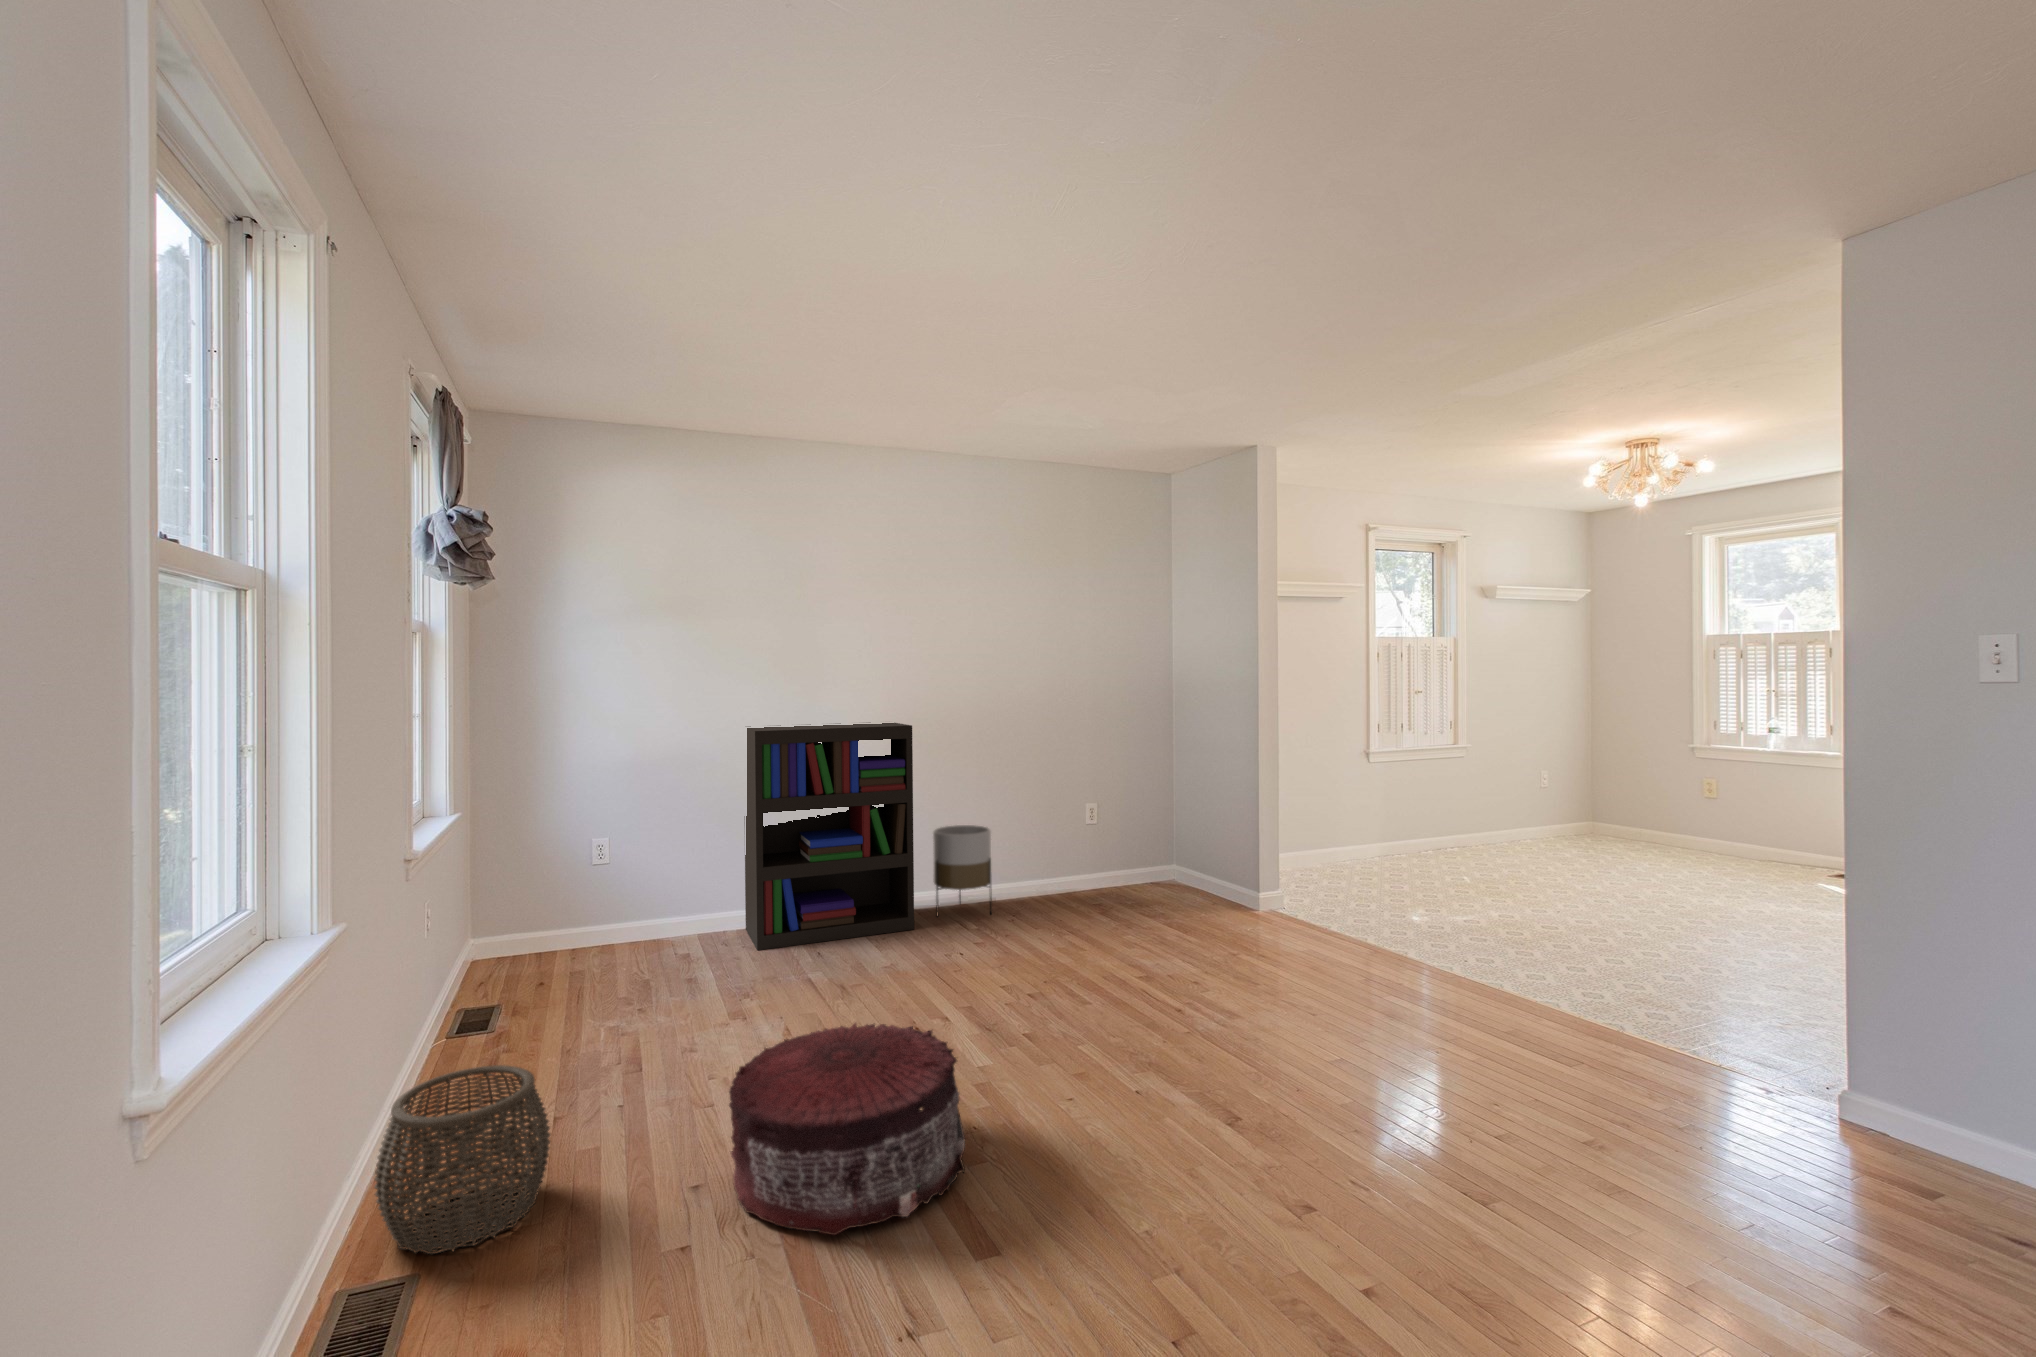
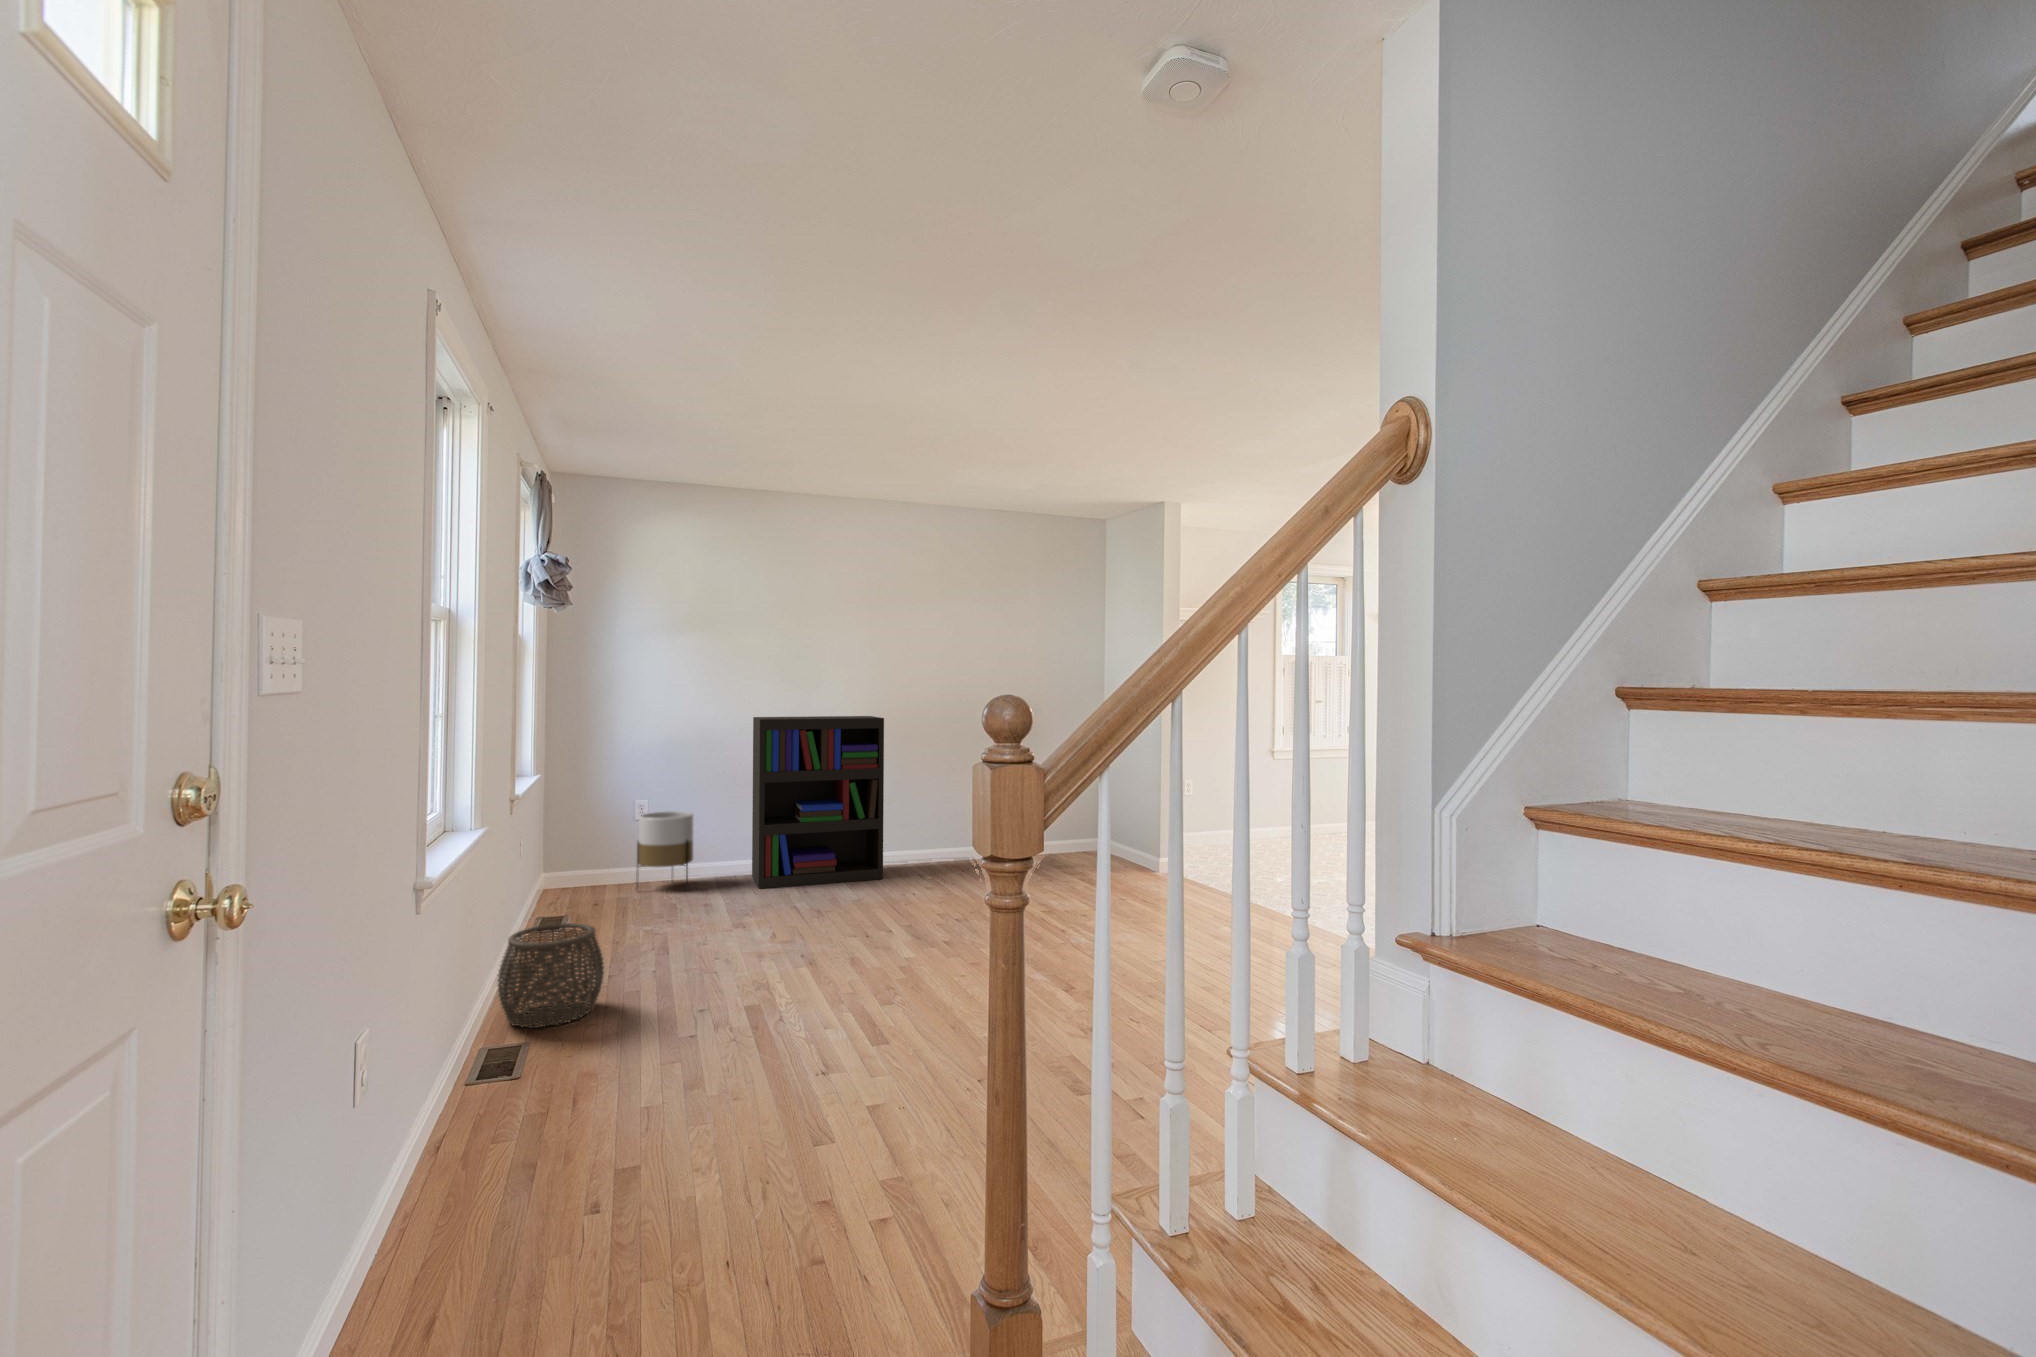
planter: present [933,825,992,916] -> present [637,811,693,888]
pouf: present [729,1023,965,1235] -> none [719,911,874,1026]

